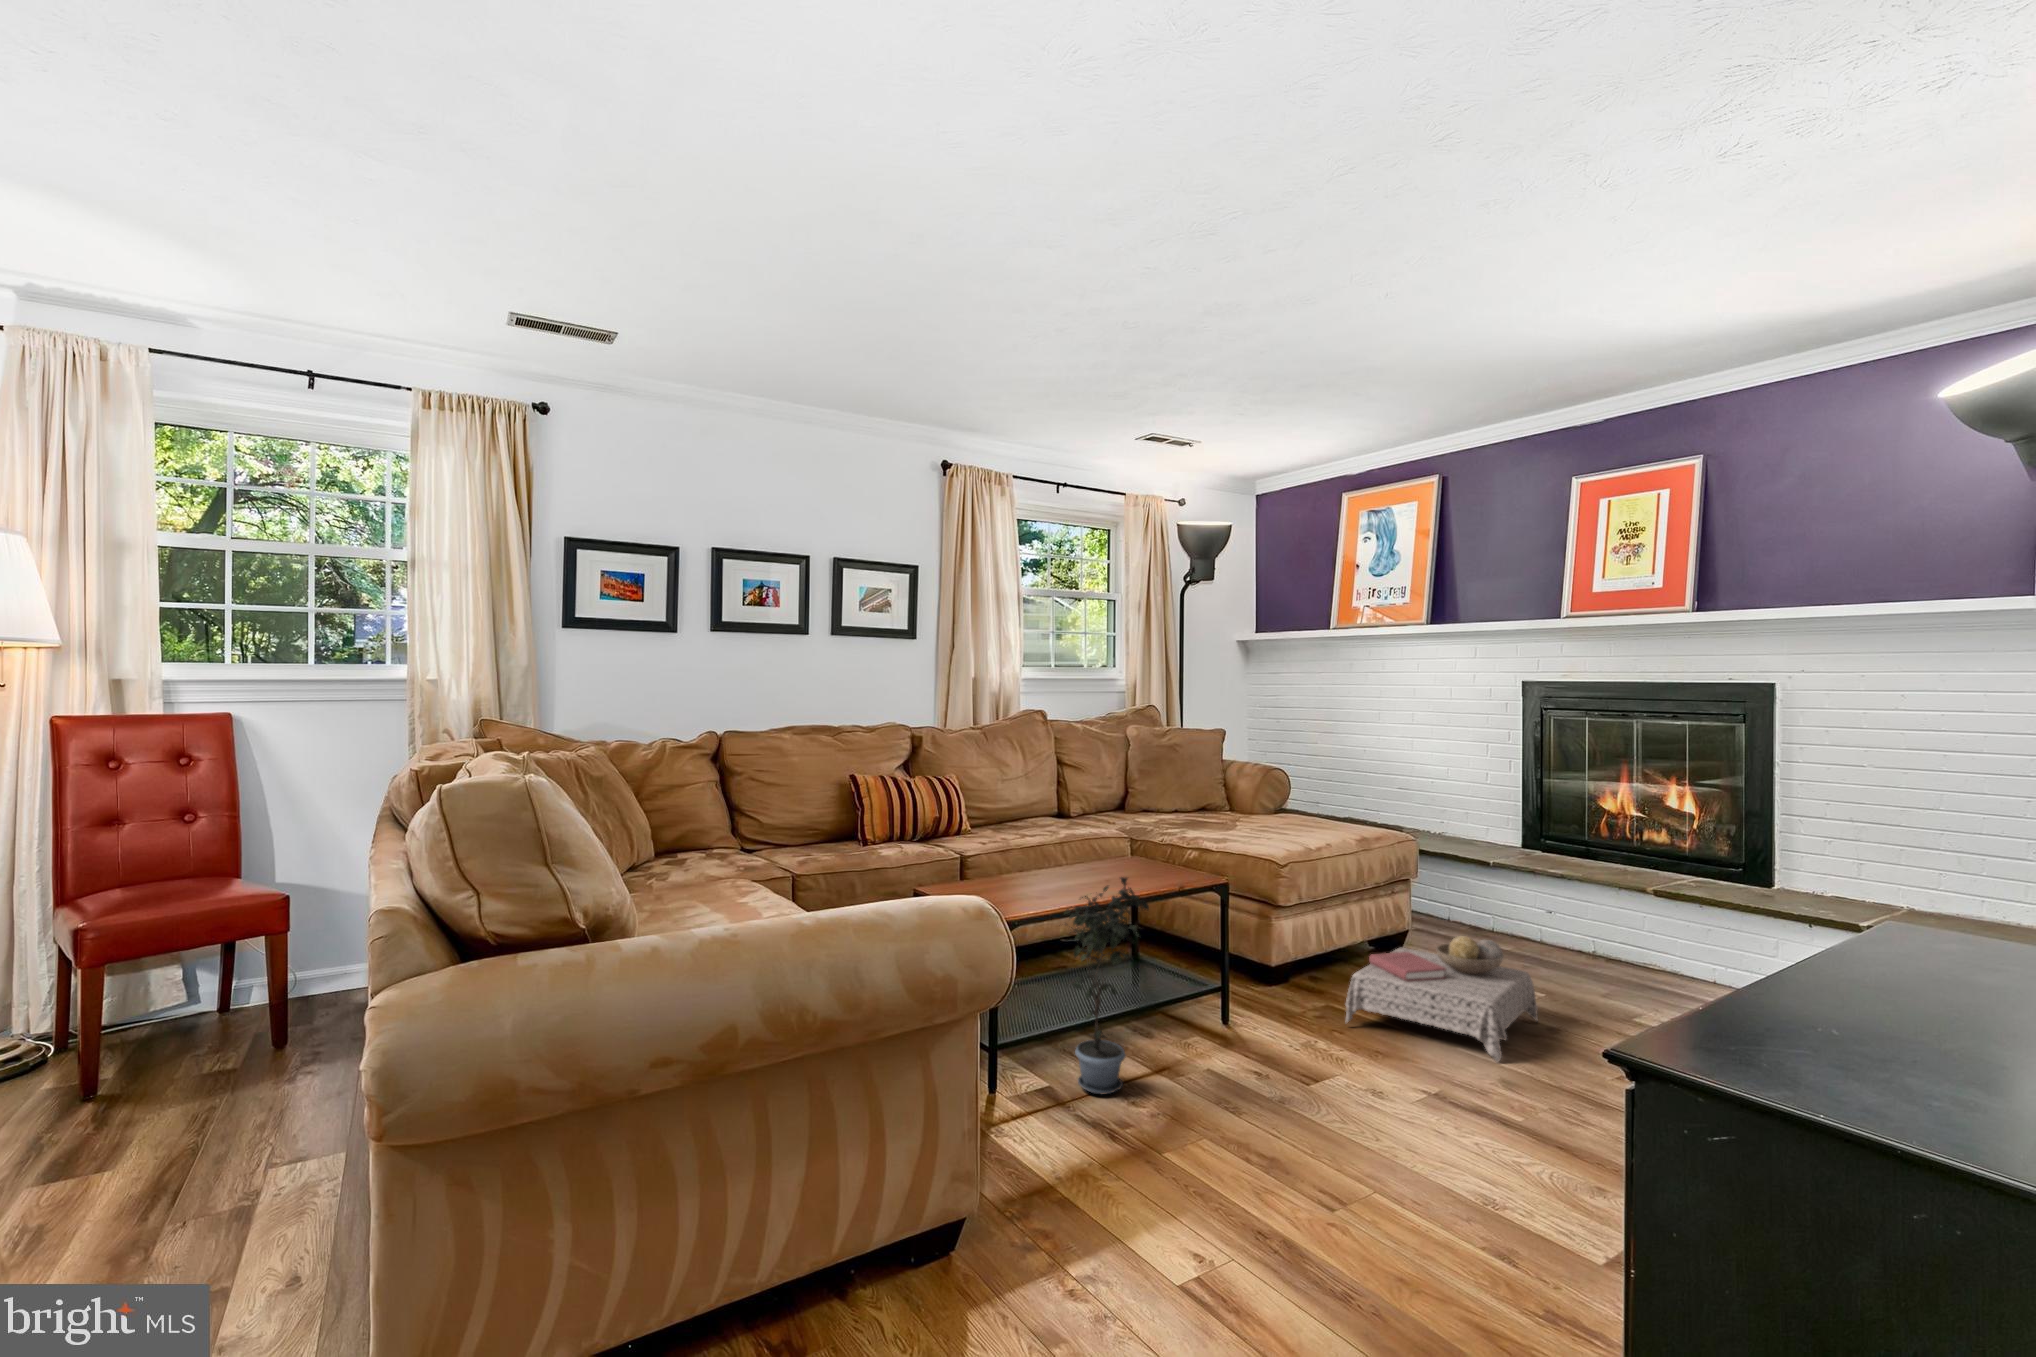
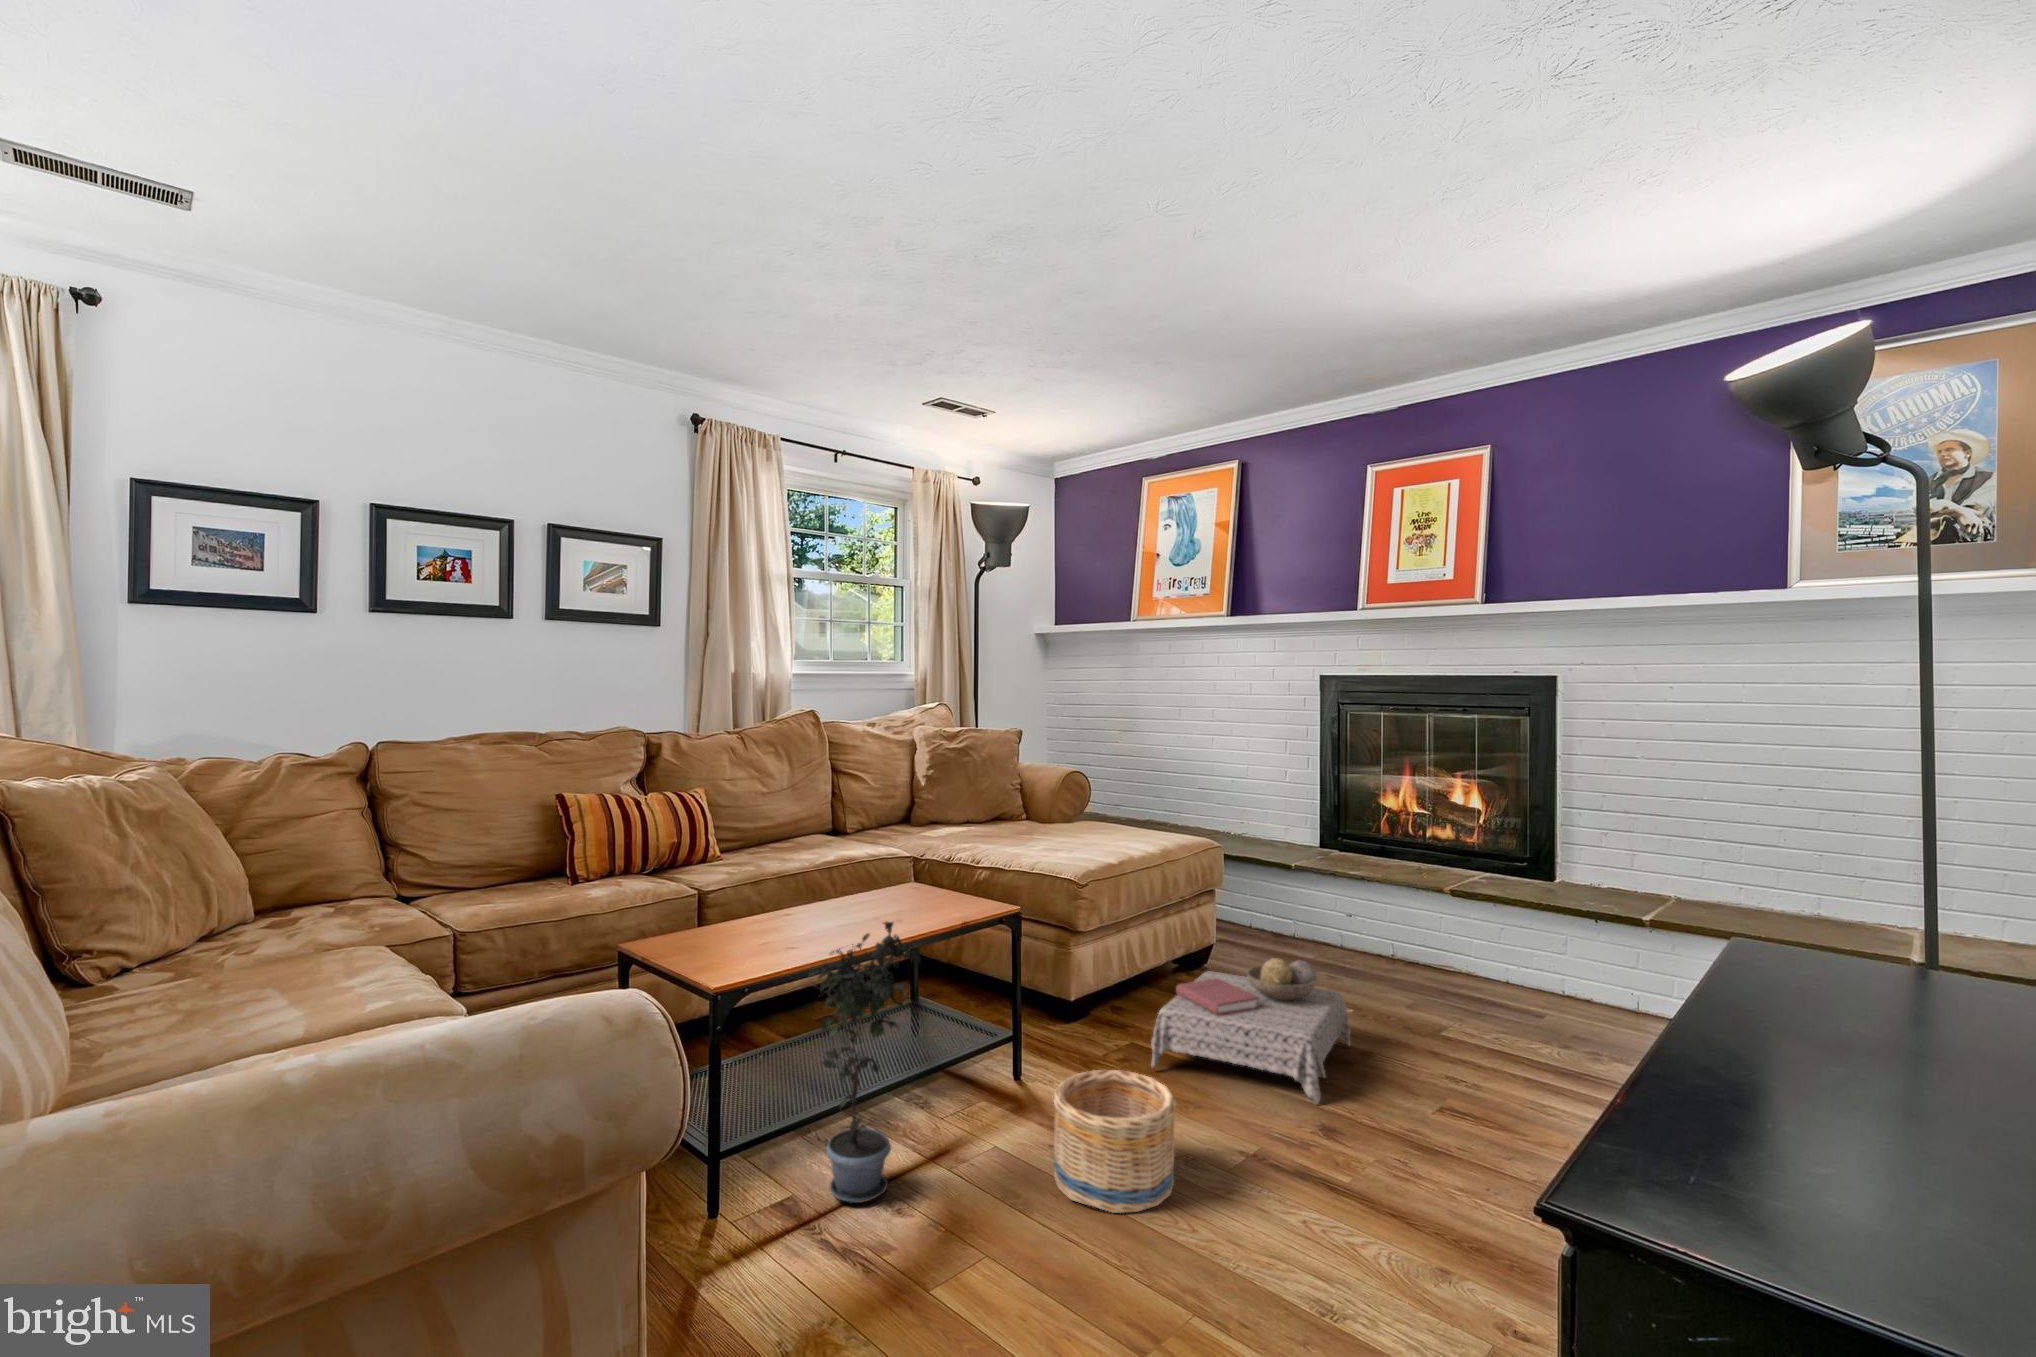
basket: none [1257,1011,1363,1121] -> present [1053,1070,1177,1213]

